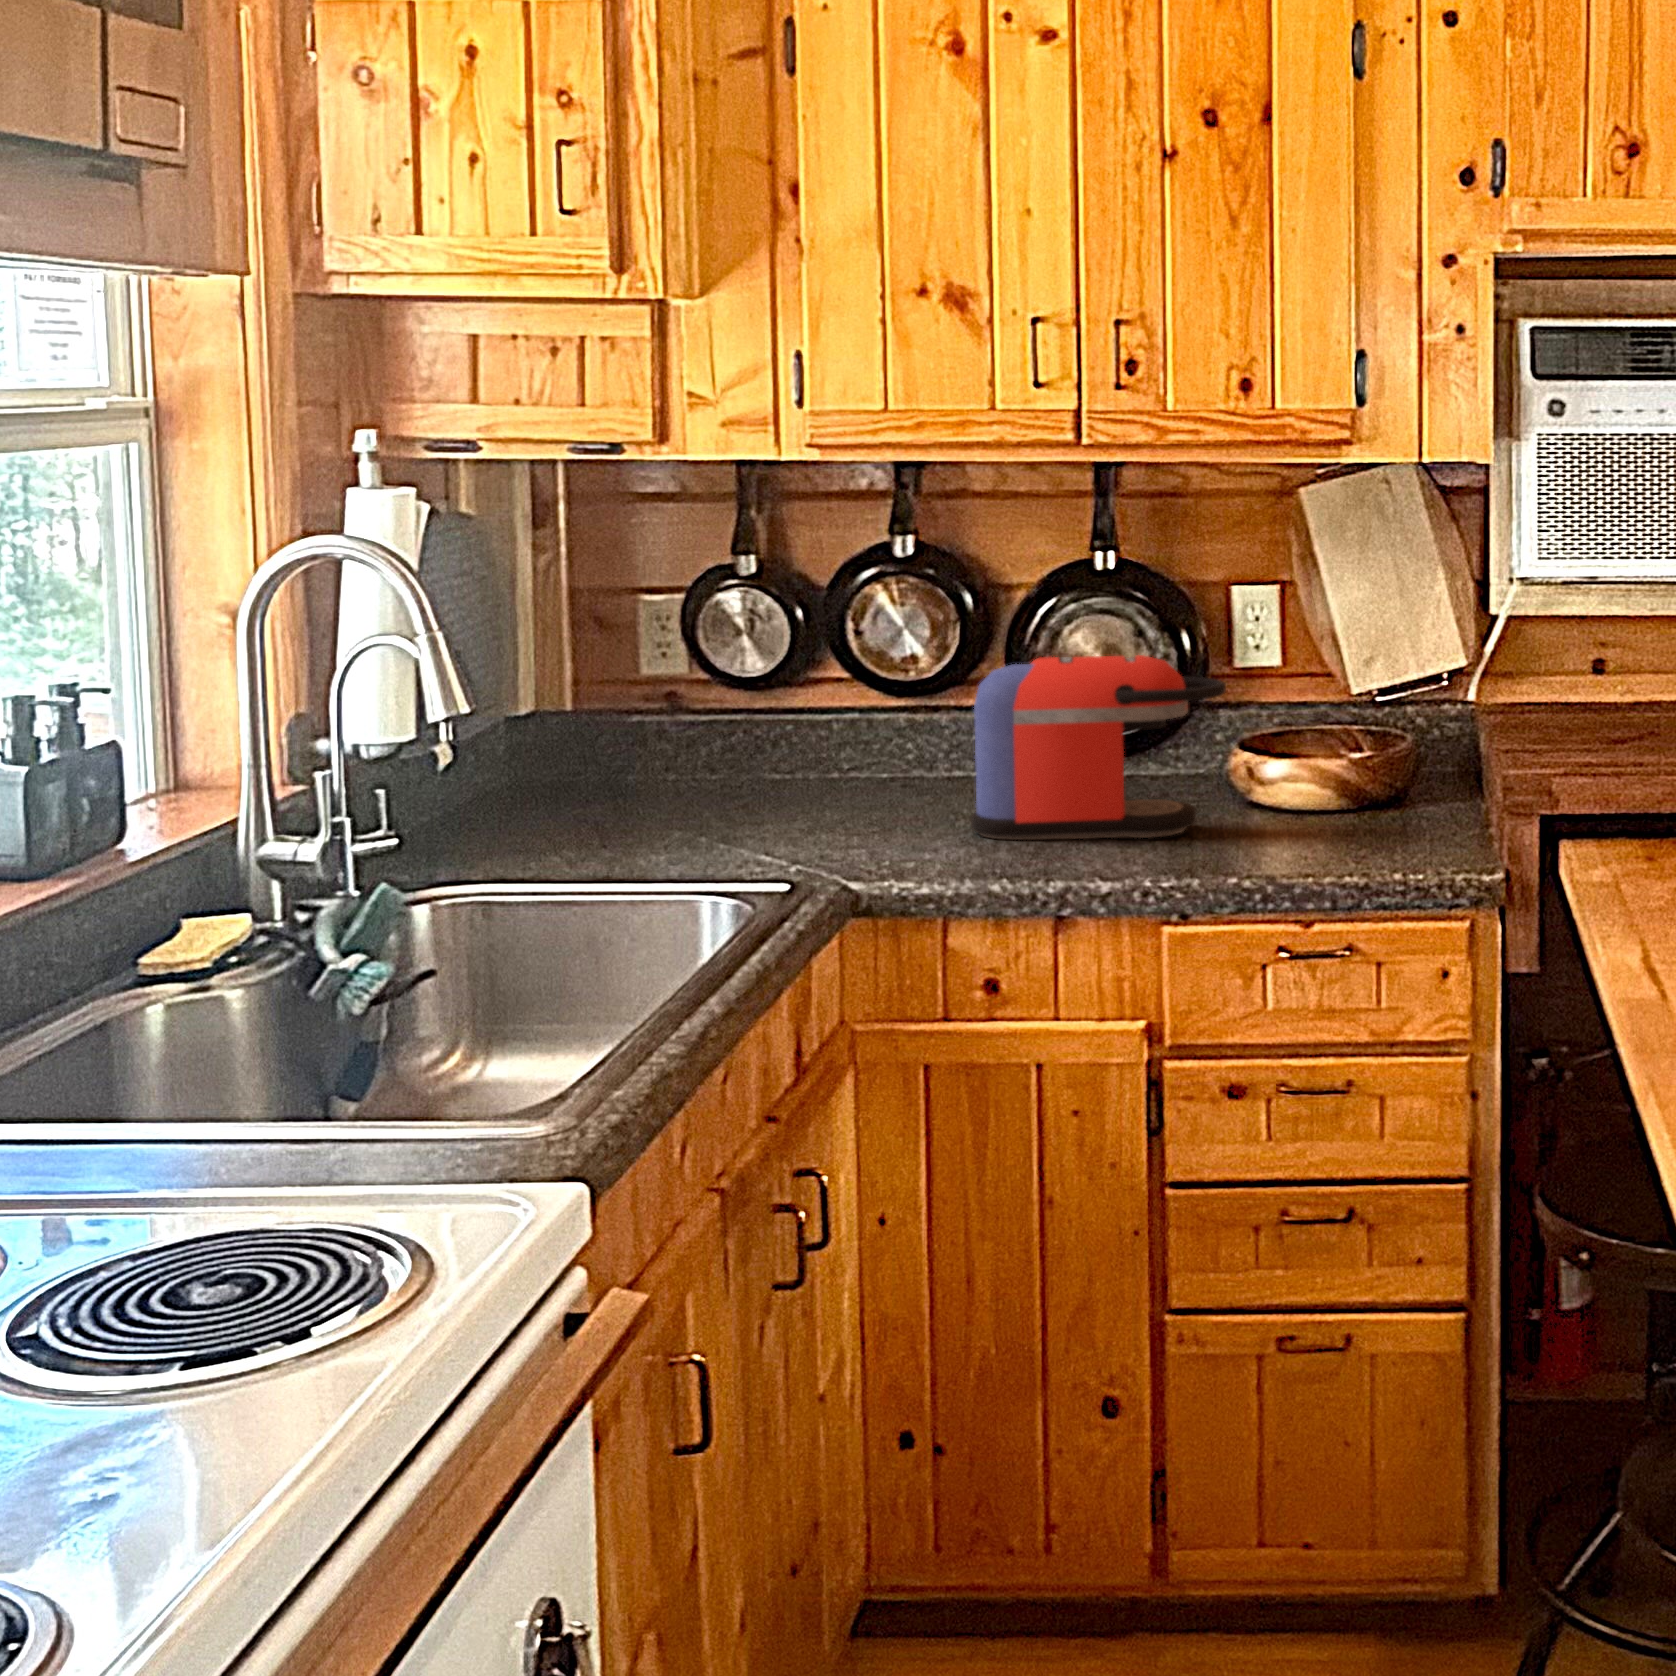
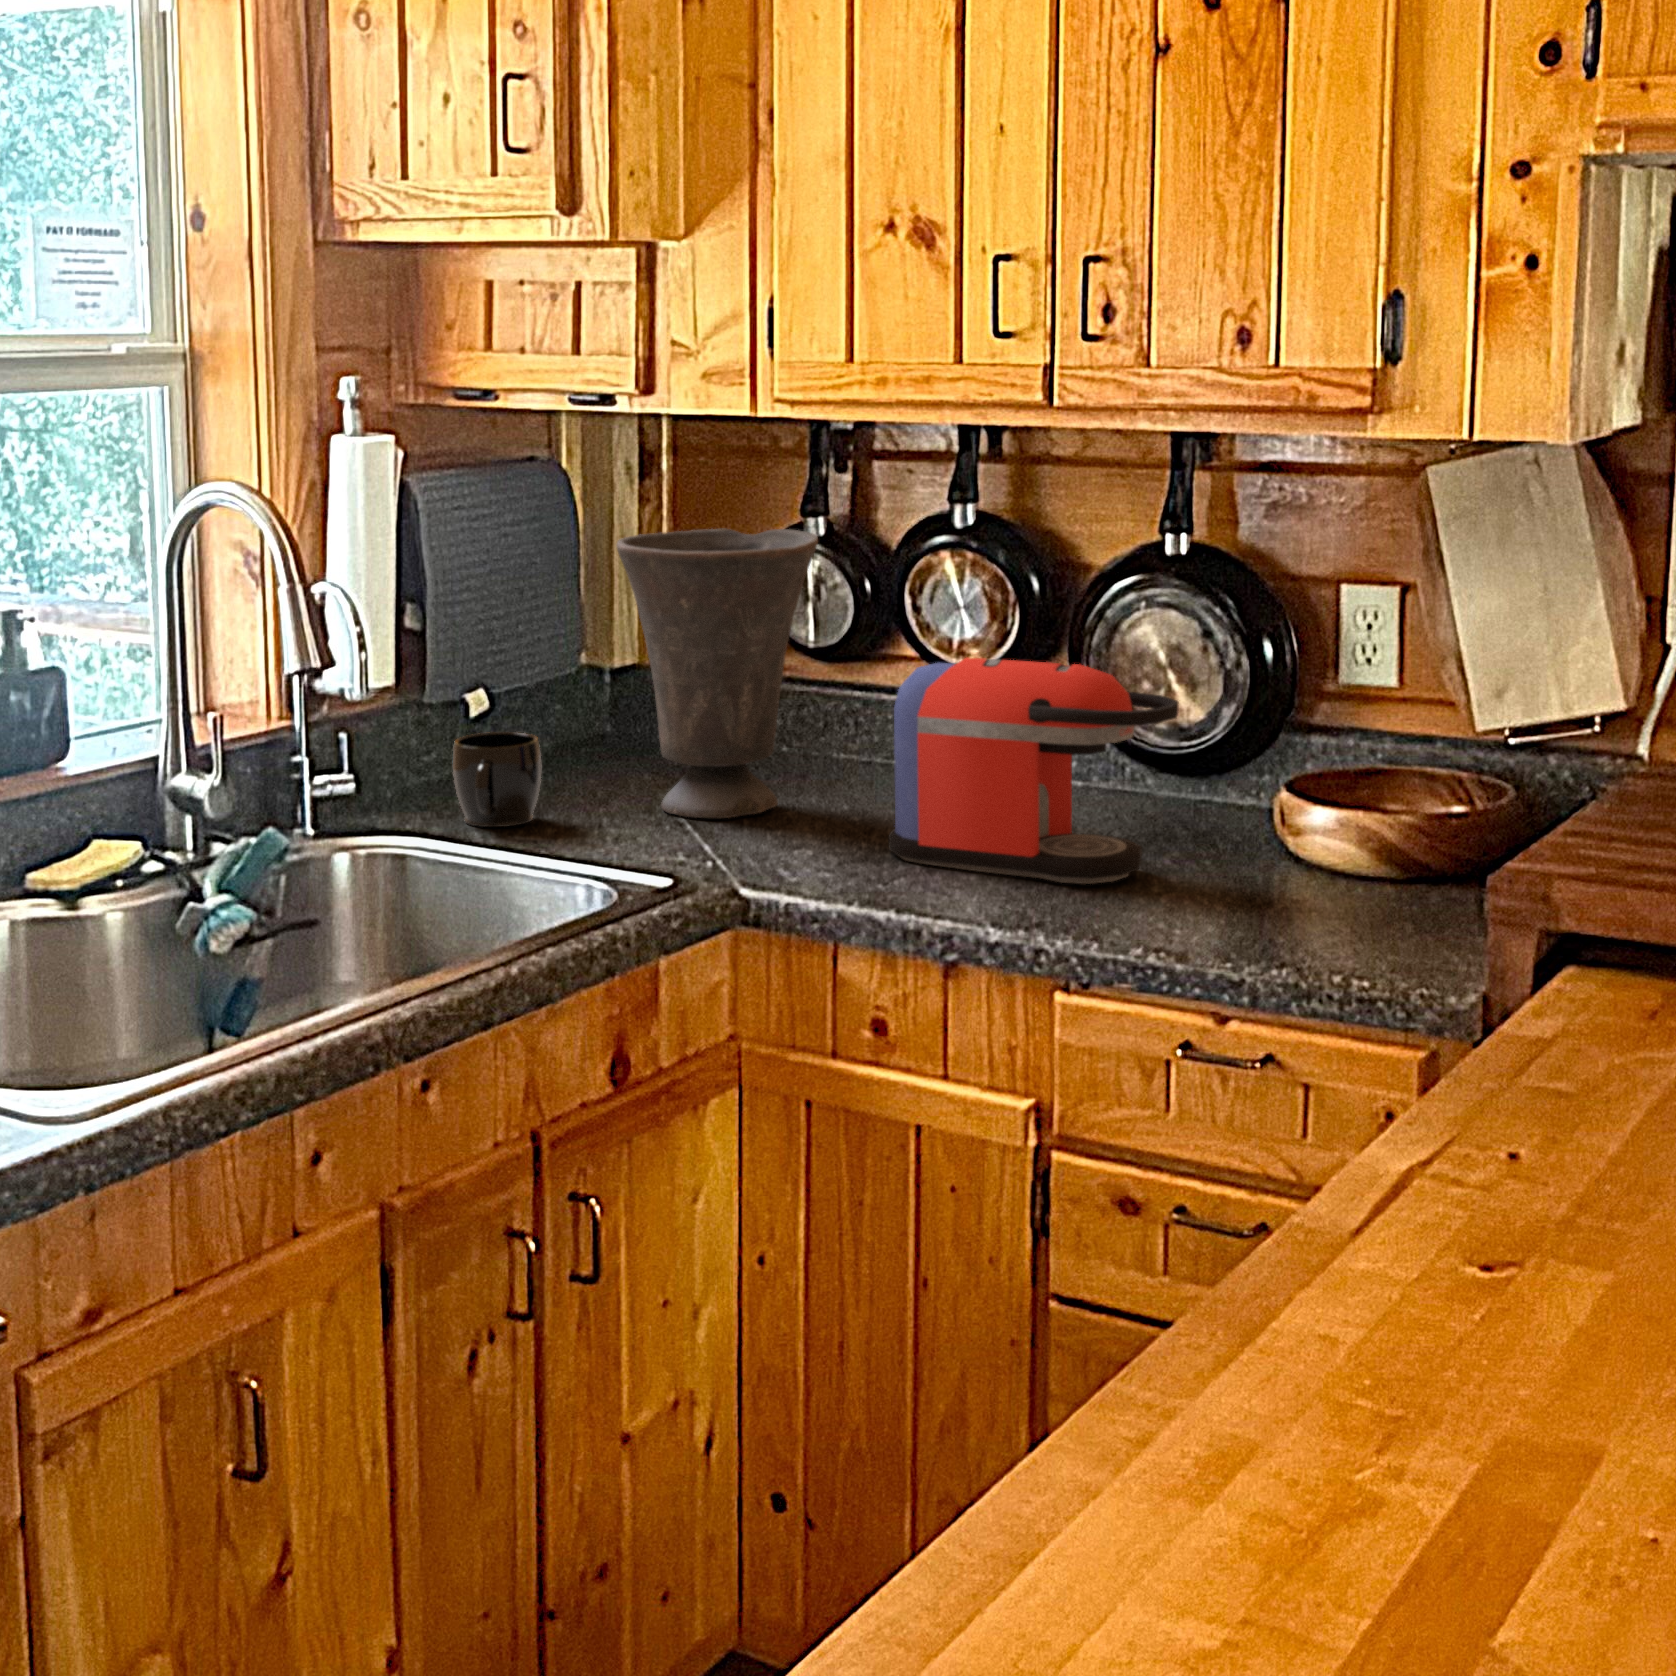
vase: none [659,562,854,832] -> present [616,529,818,818]
mug: none [542,767,632,859] -> present [453,732,541,827]

